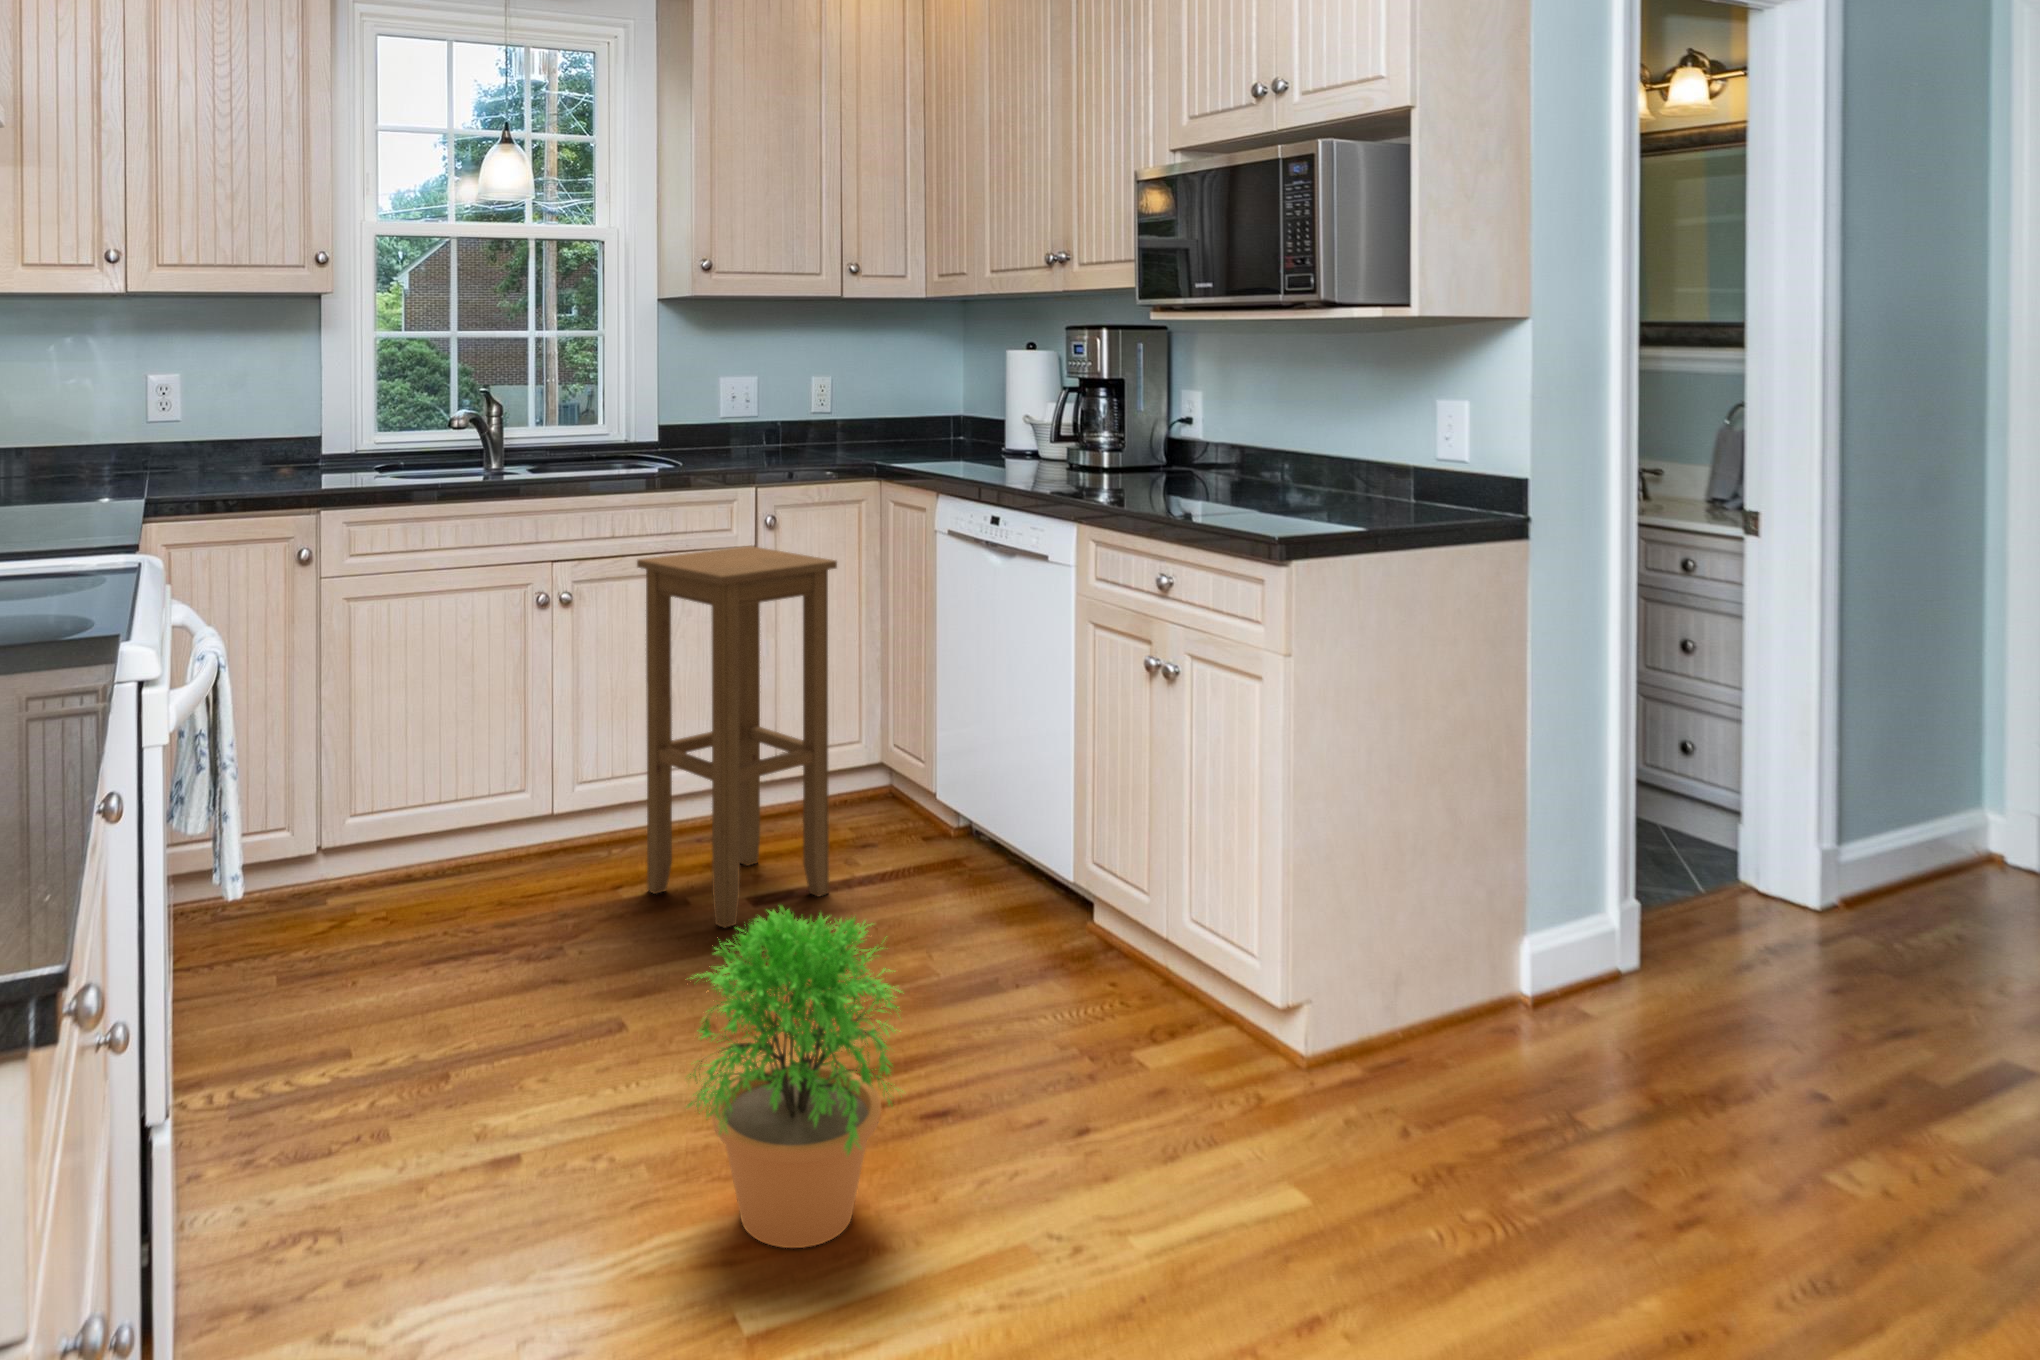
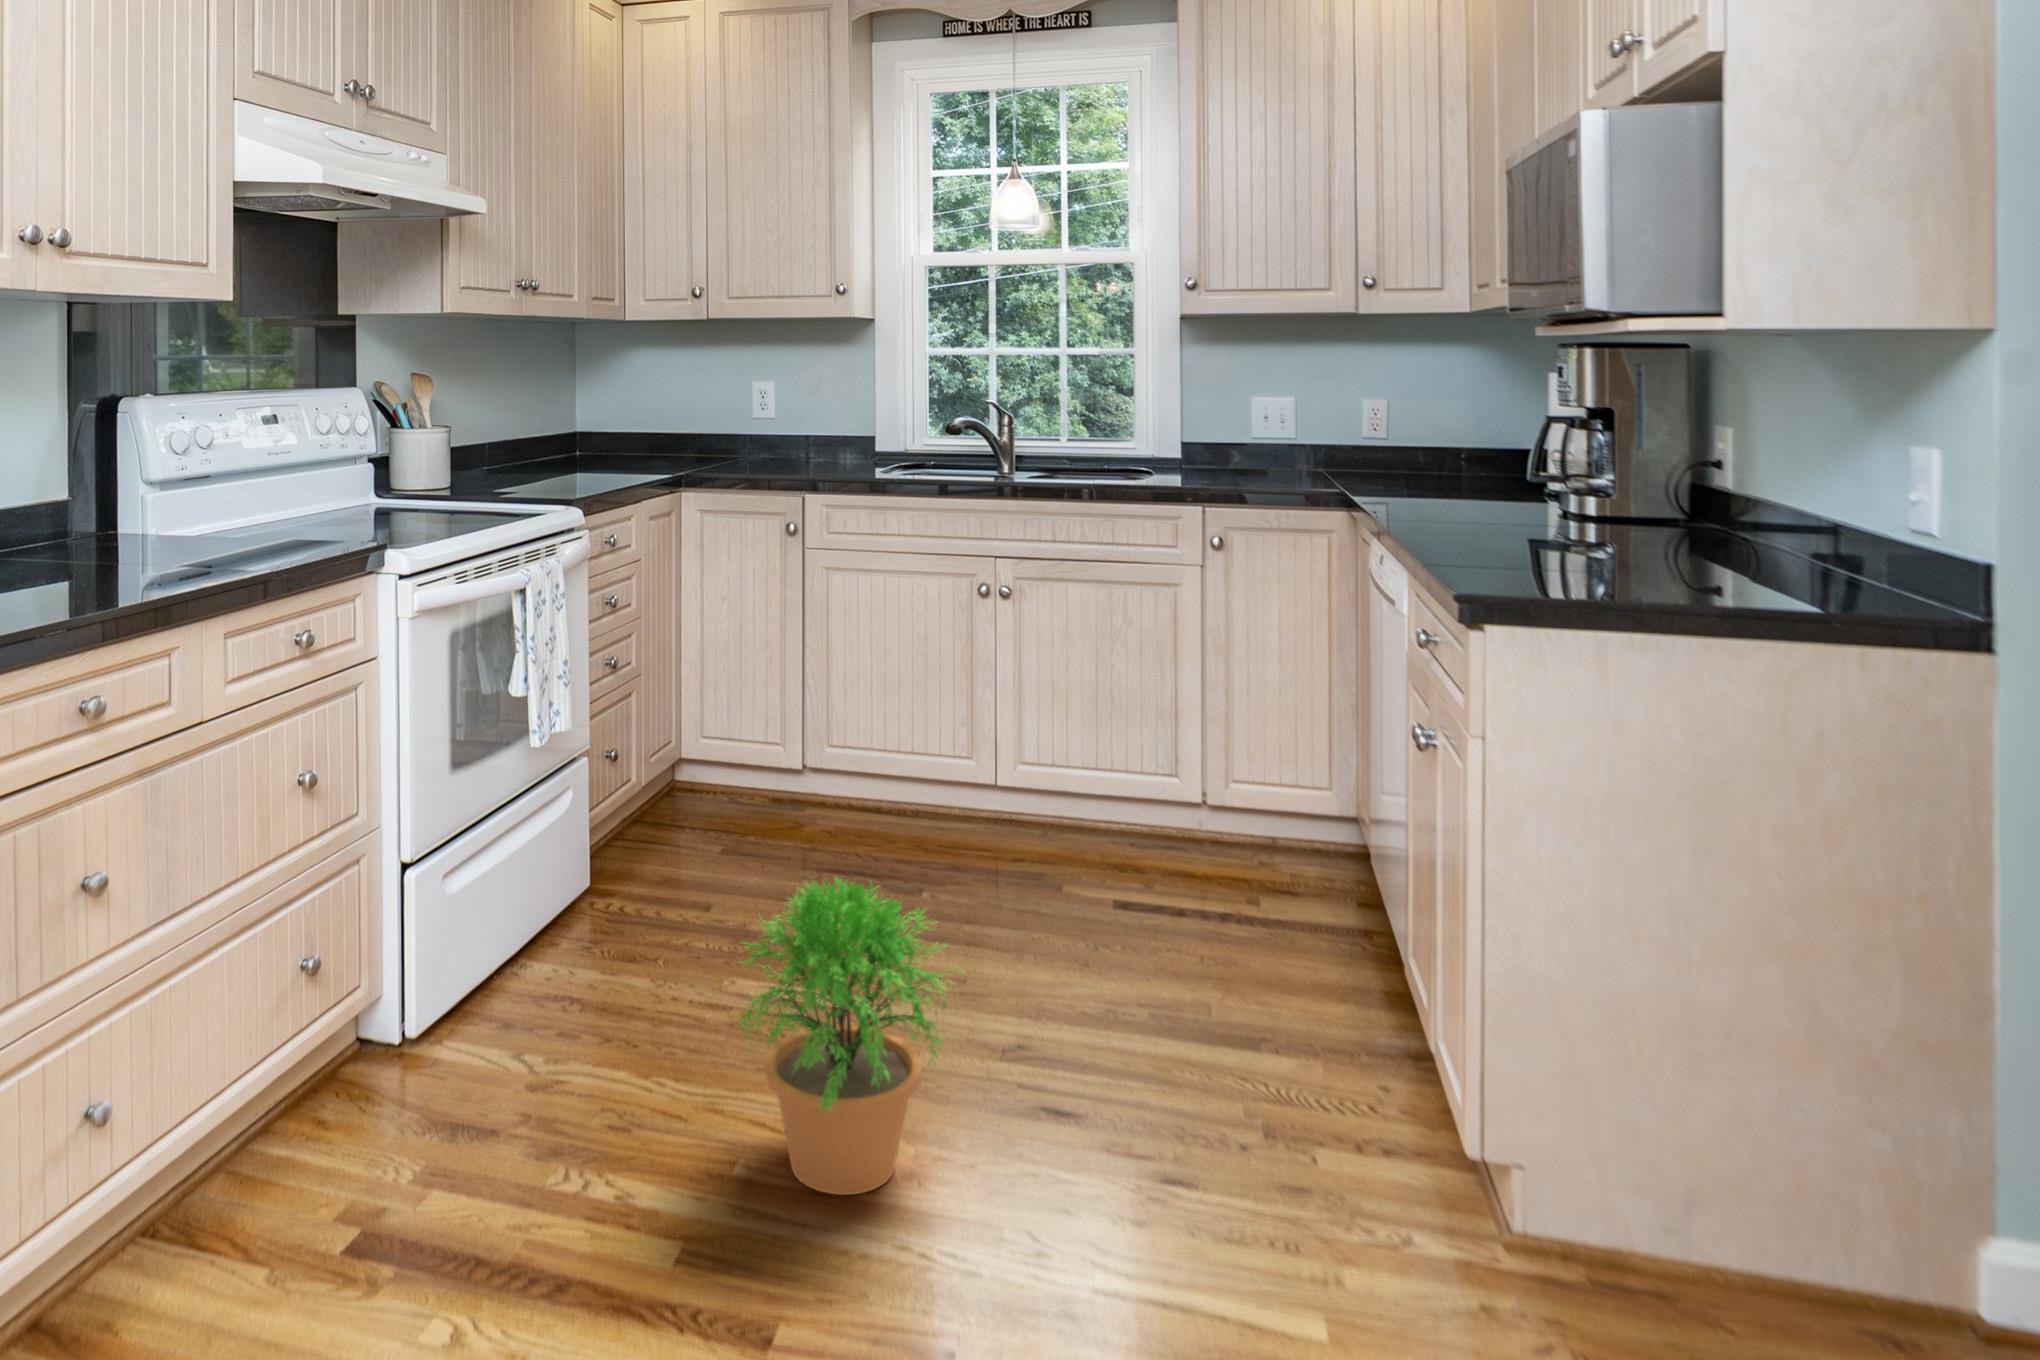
stool: present [637,546,837,928] -> none [1030,562,1204,928]

